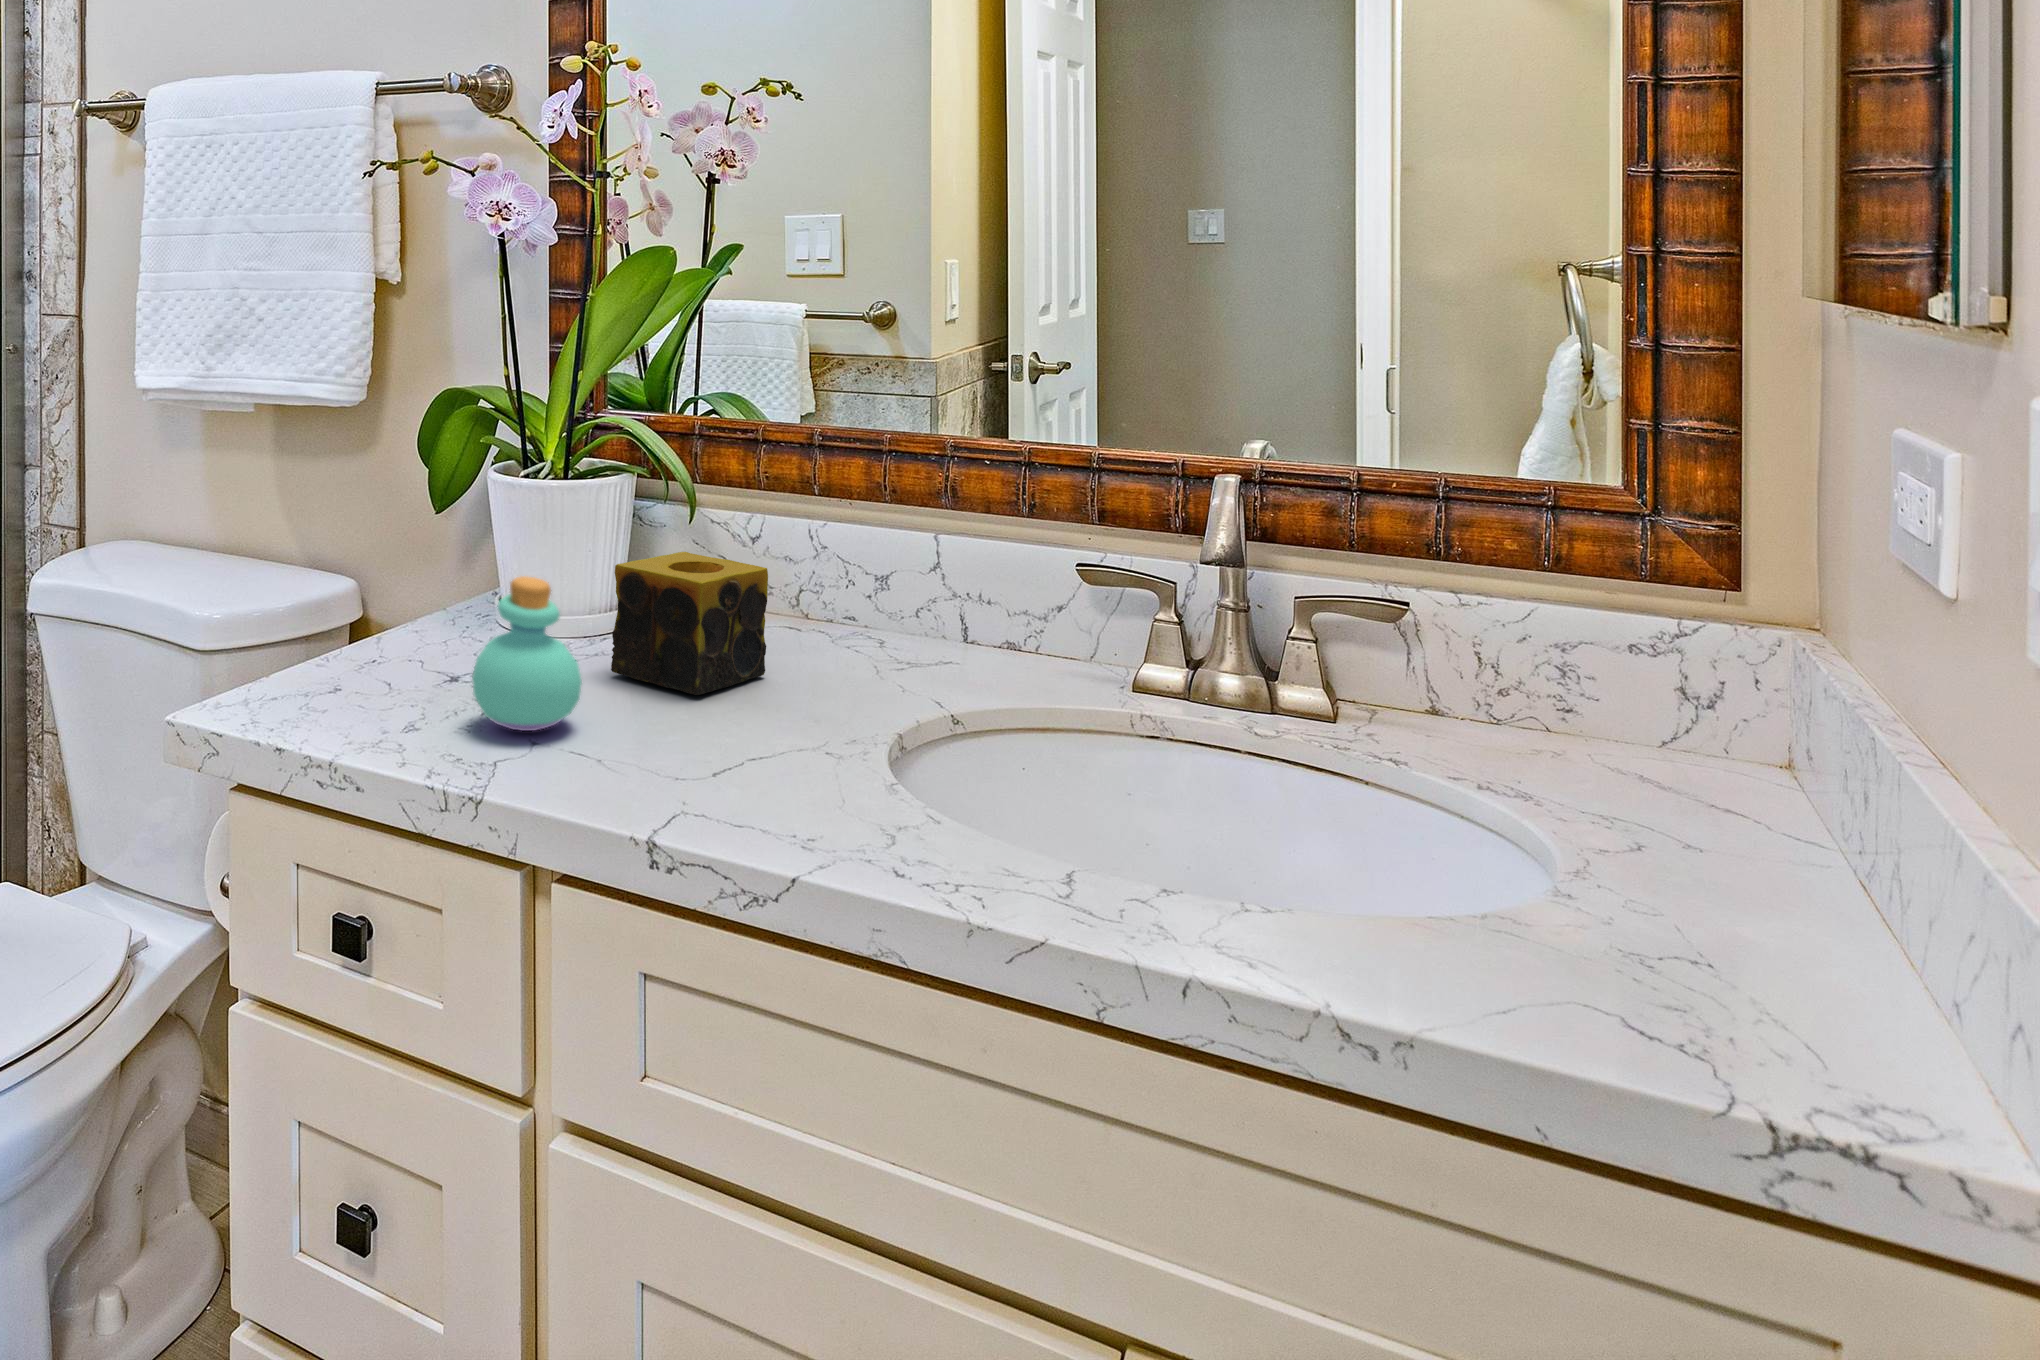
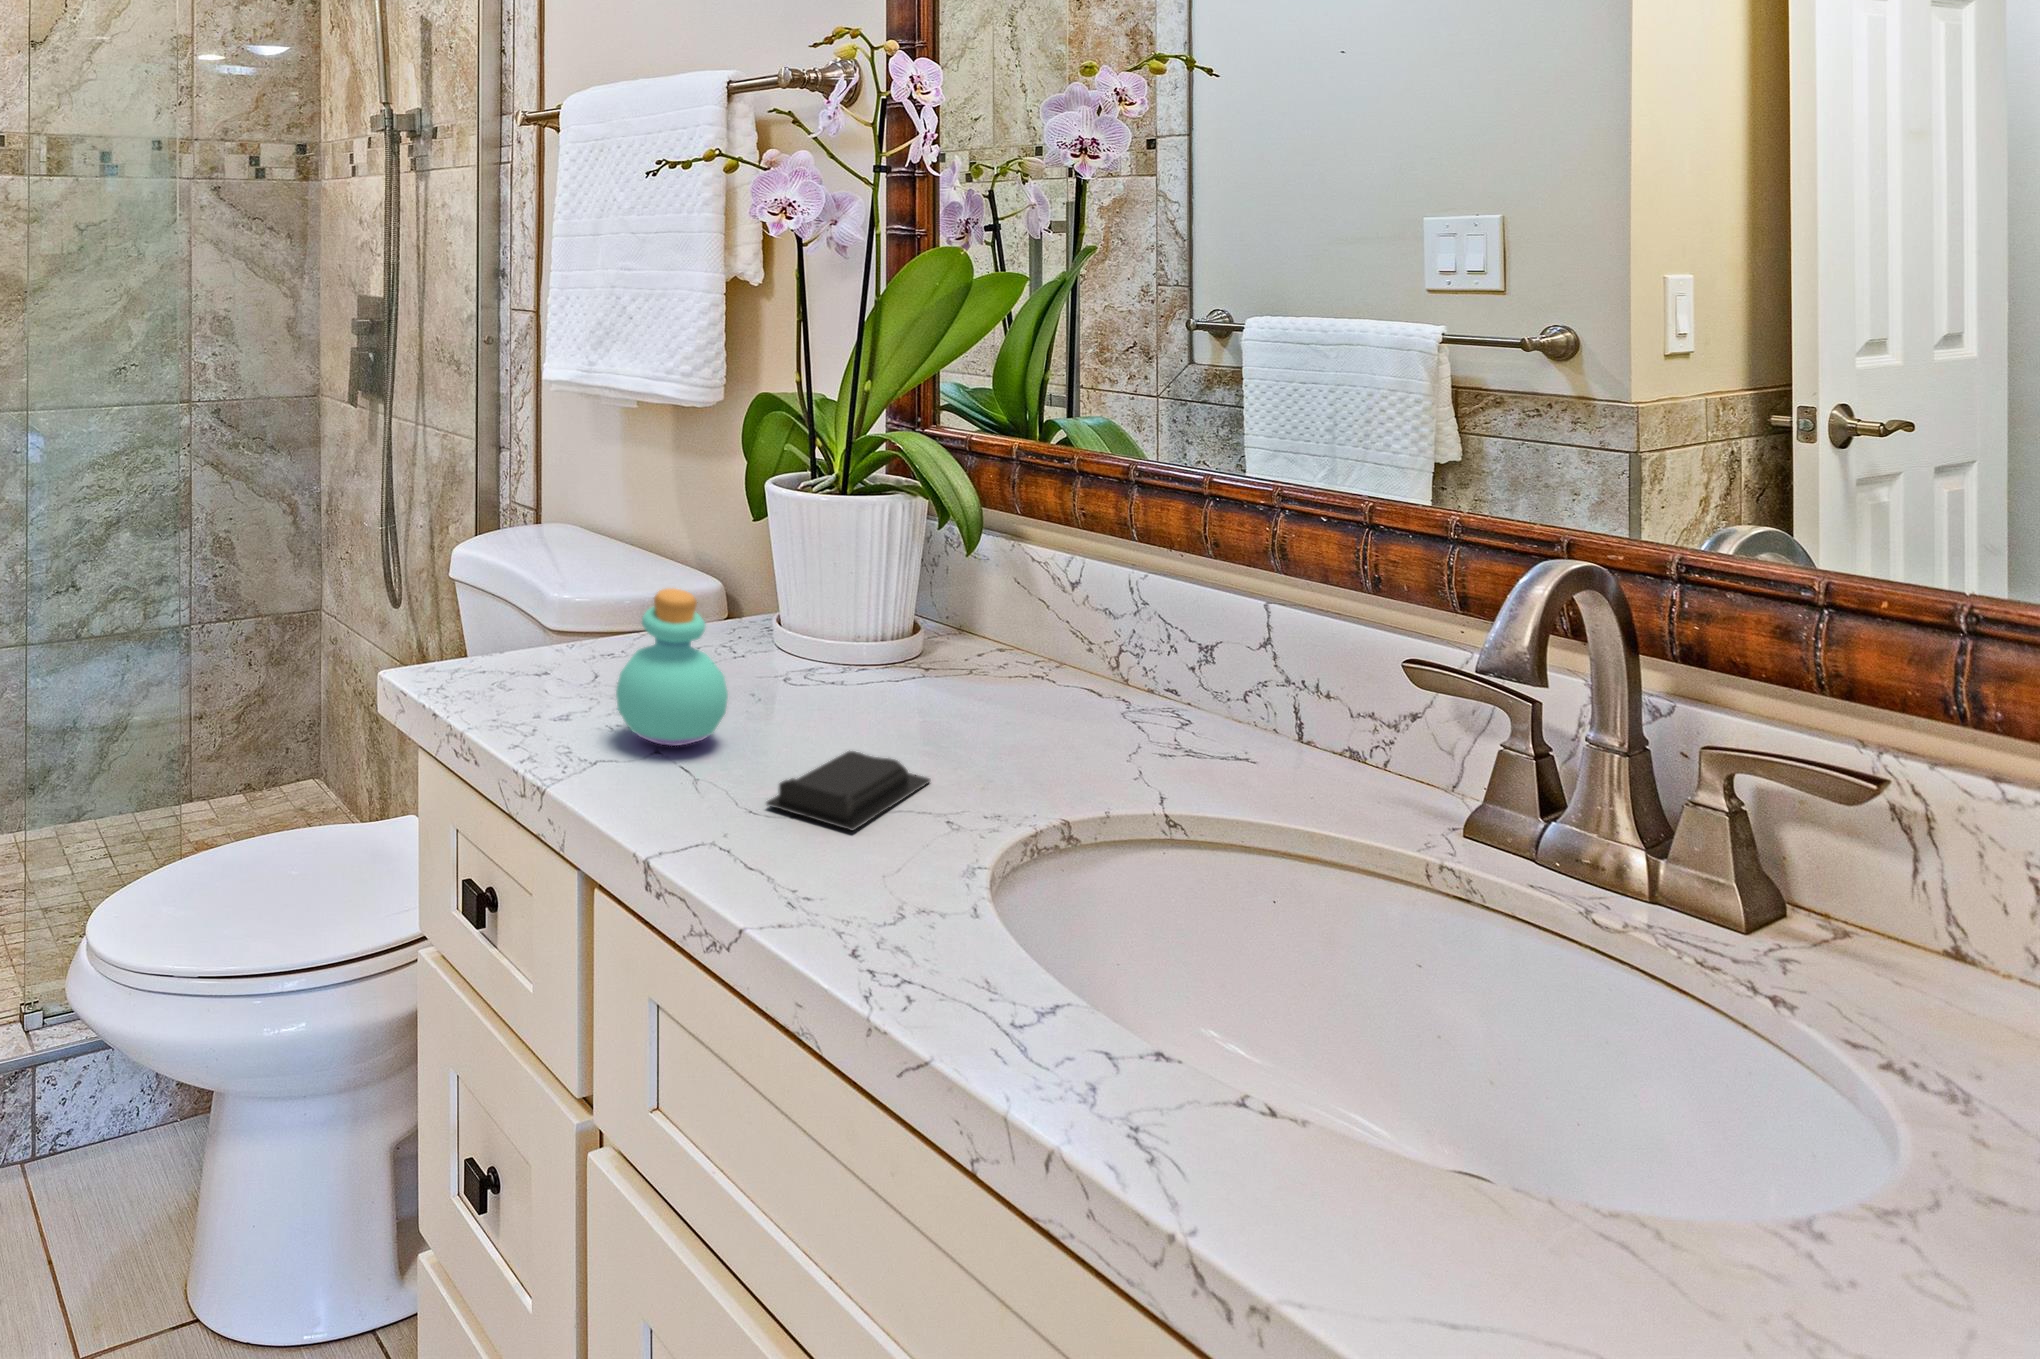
candle: present [611,552,768,695] -> none [819,584,991,739]
soap bar: none [677,706,773,772] -> present [766,751,930,830]

